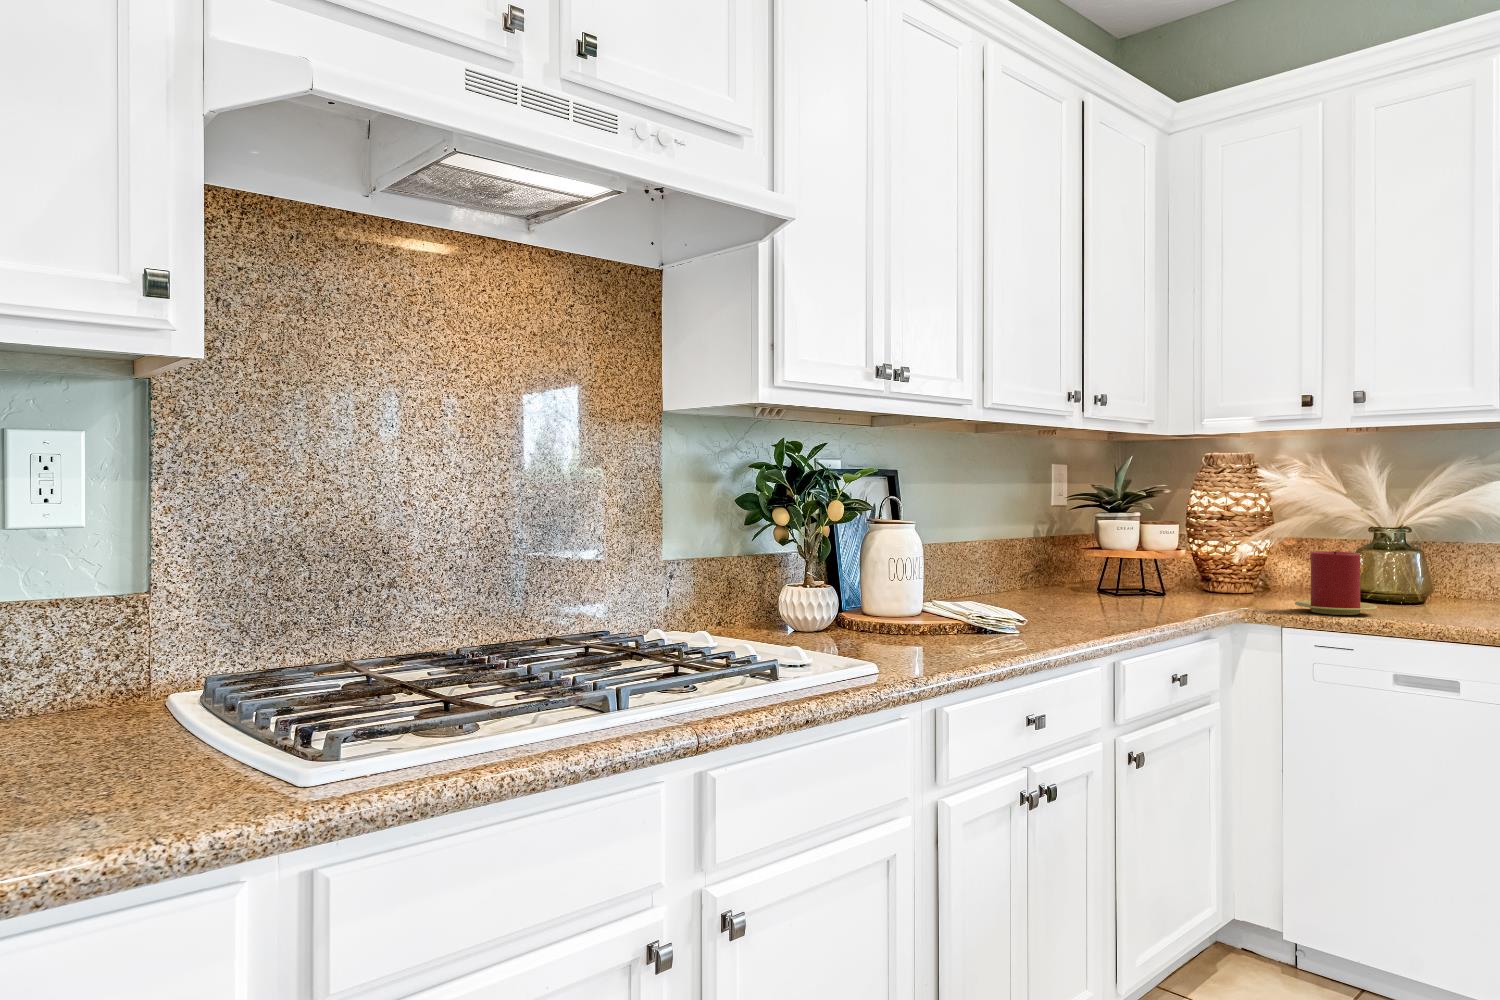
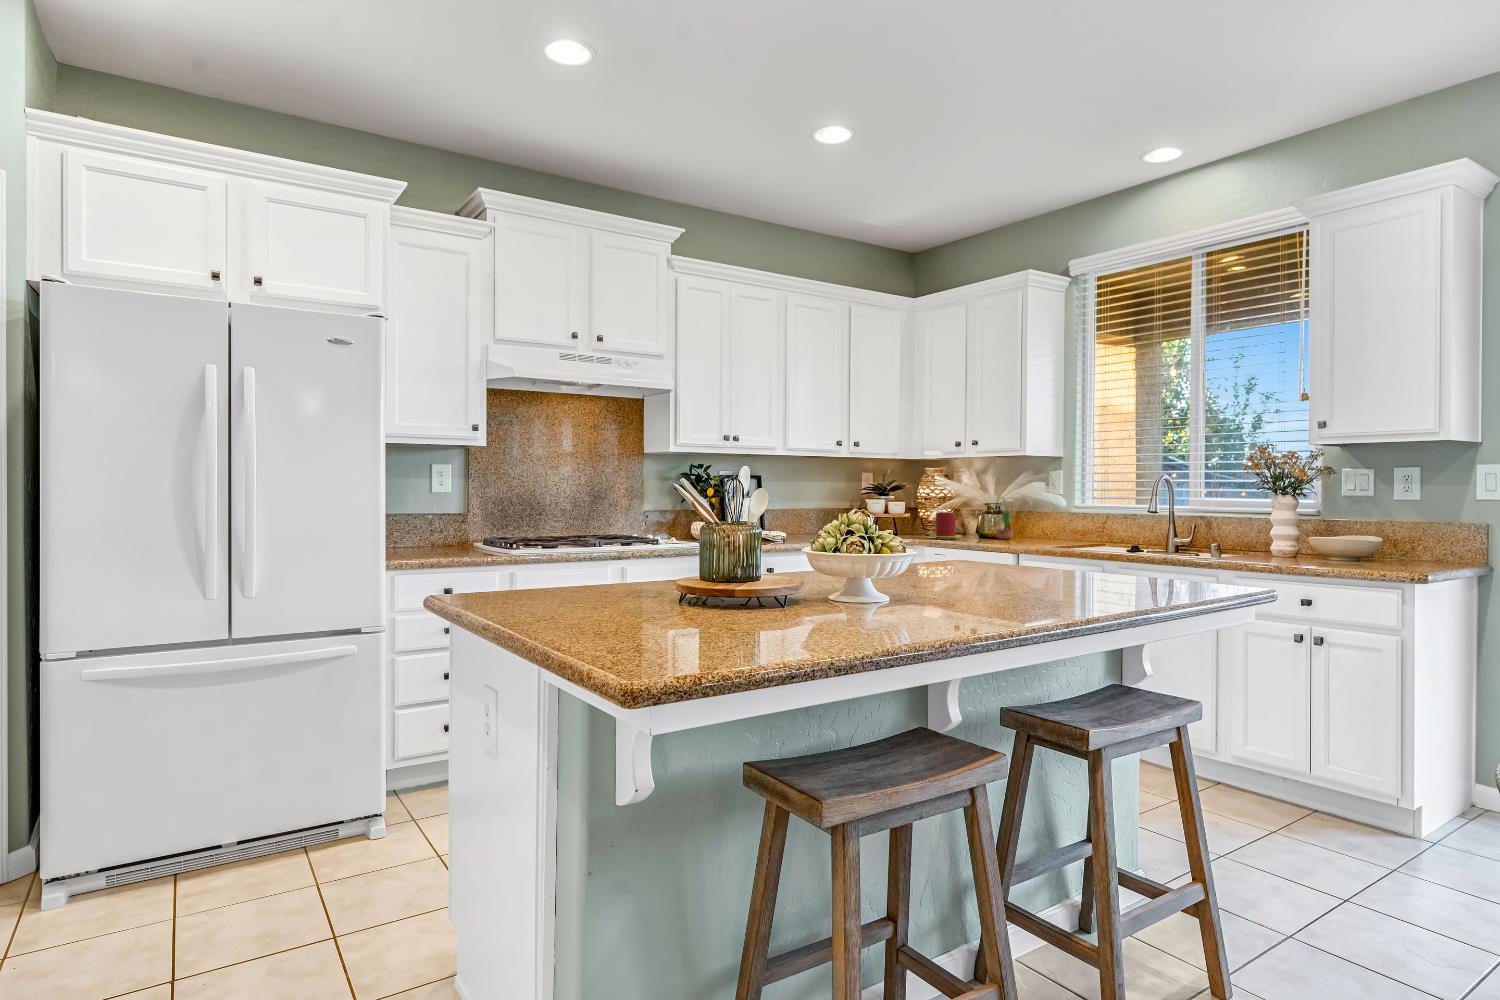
potted flower: none [1407,514,1461,609] -> present [994,498,1014,539]

